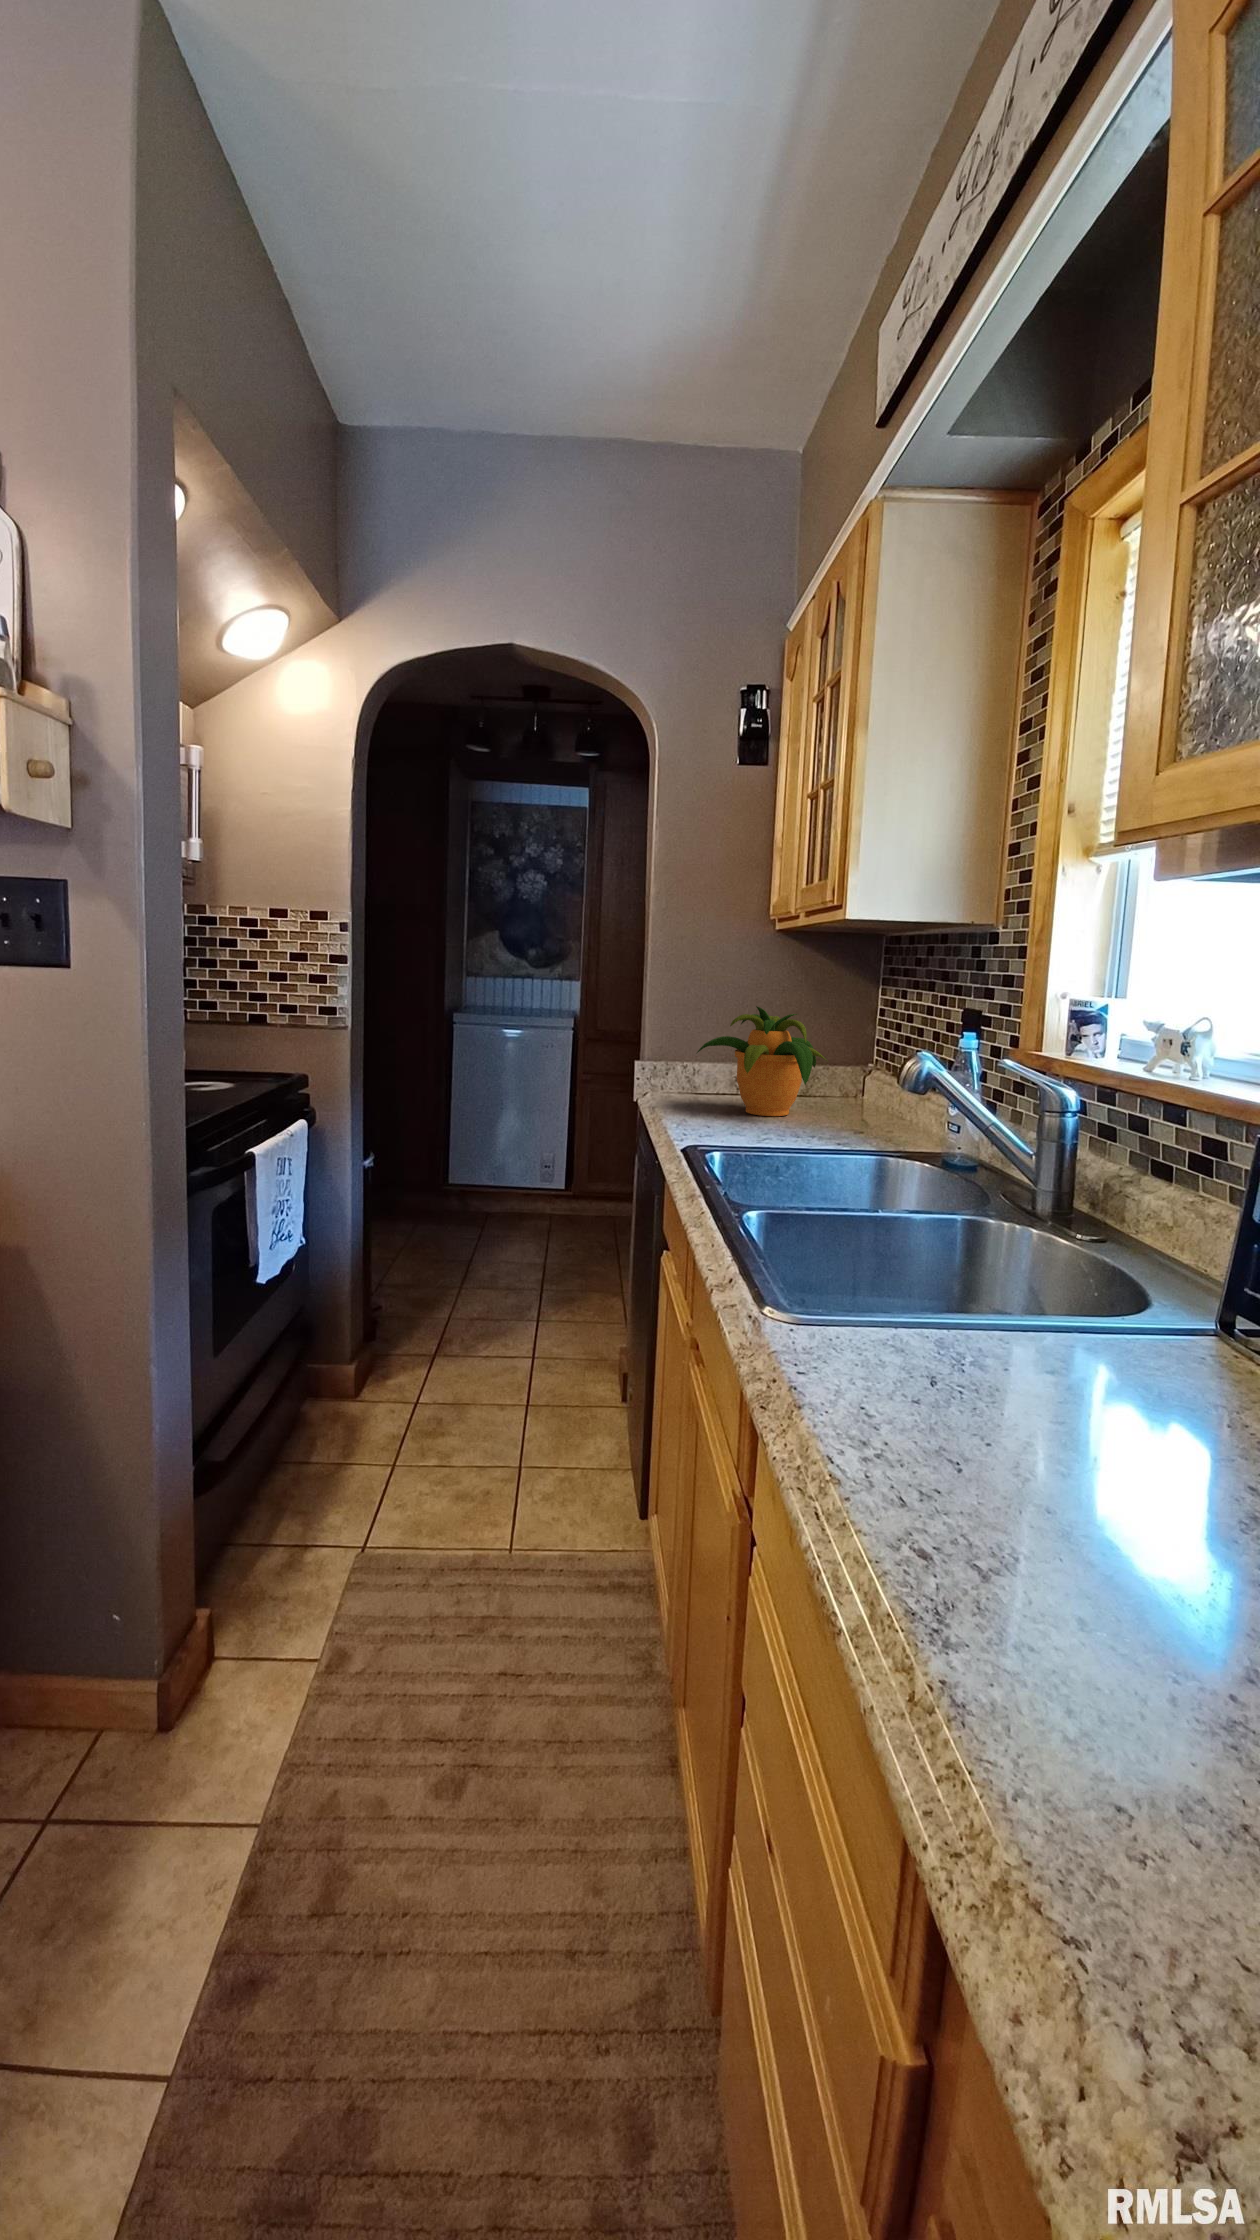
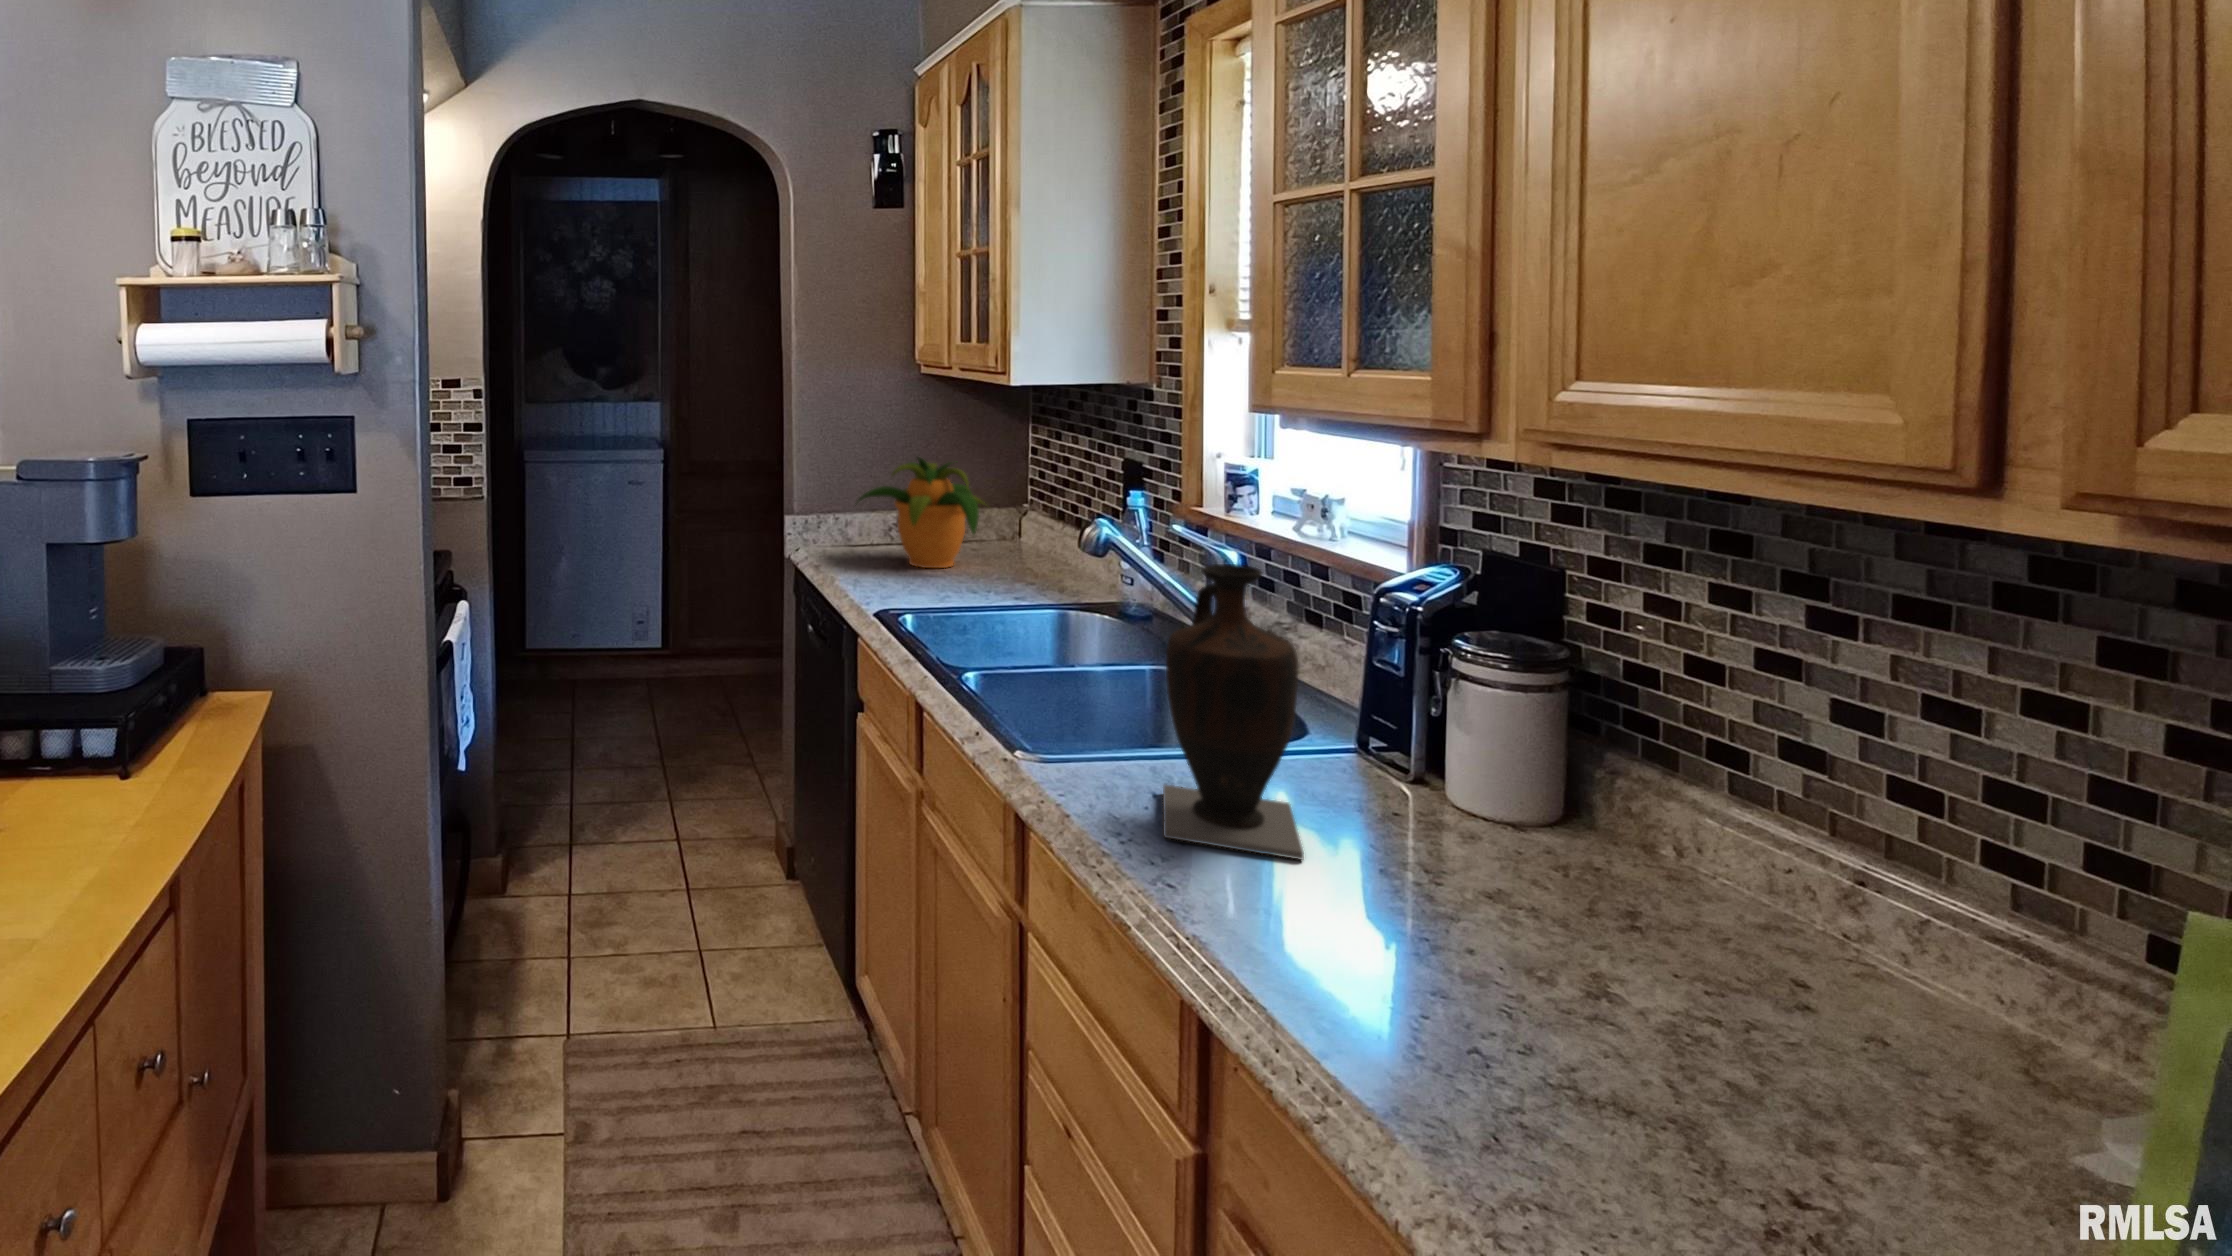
vase: none [927,1058,1168,1522] -> present [1163,564,1304,860]

